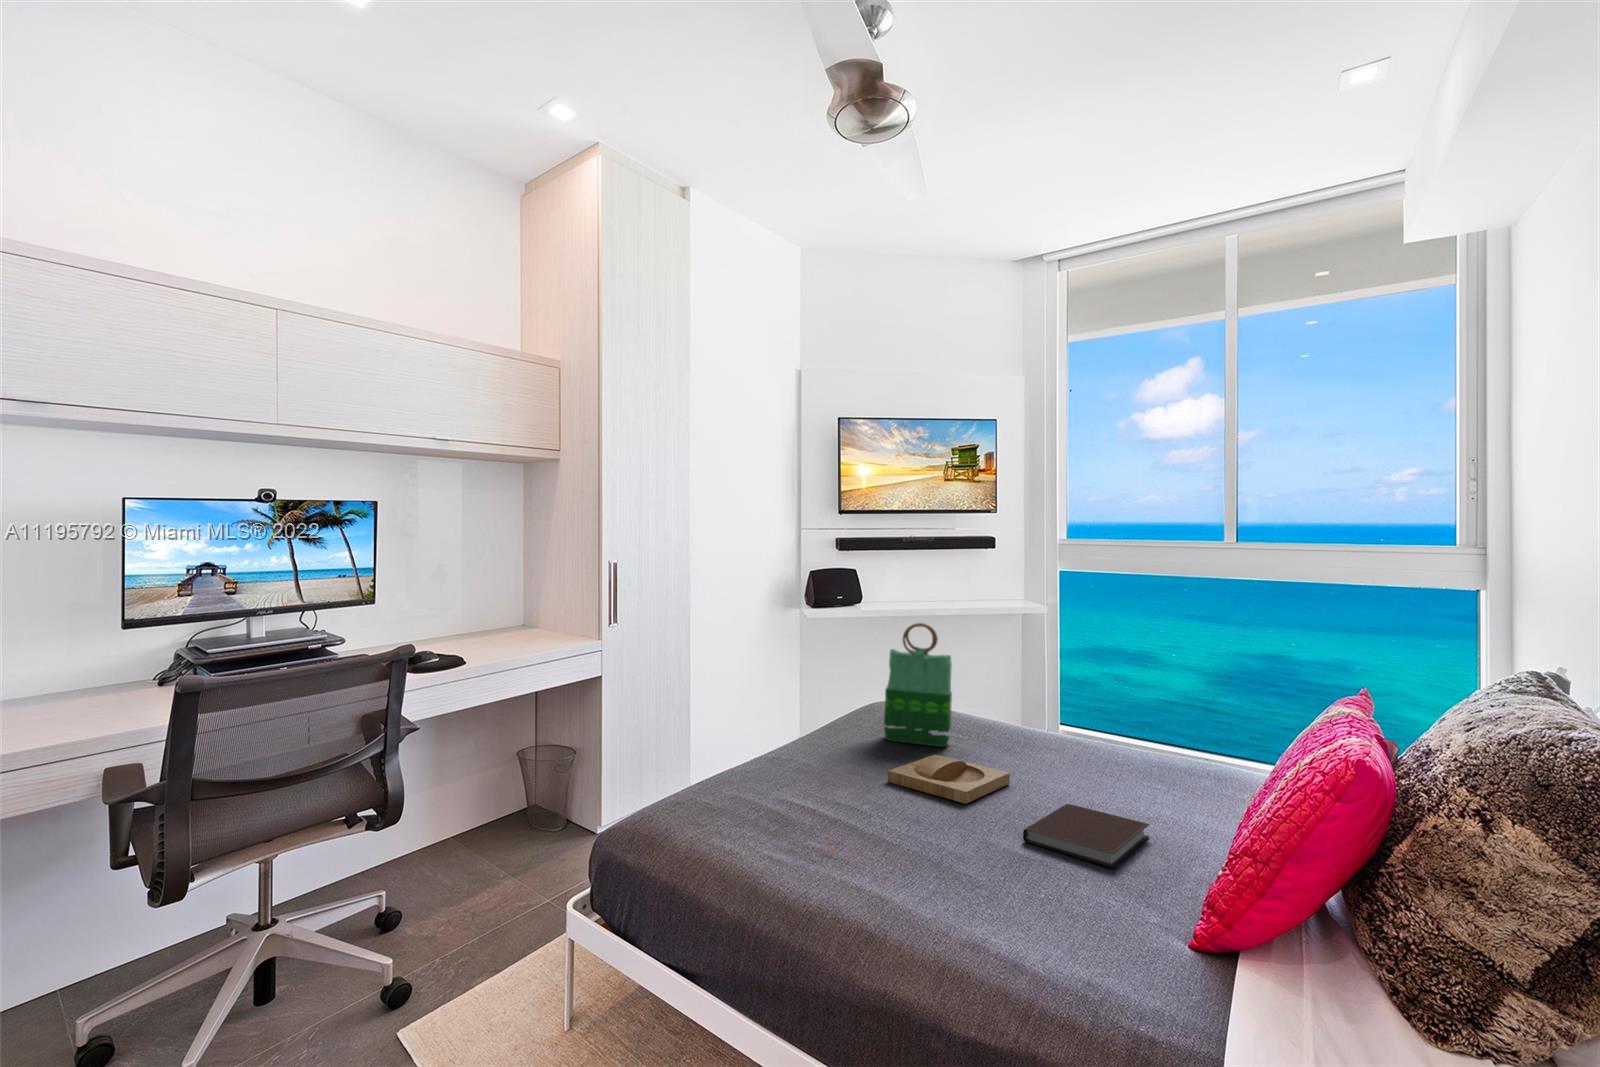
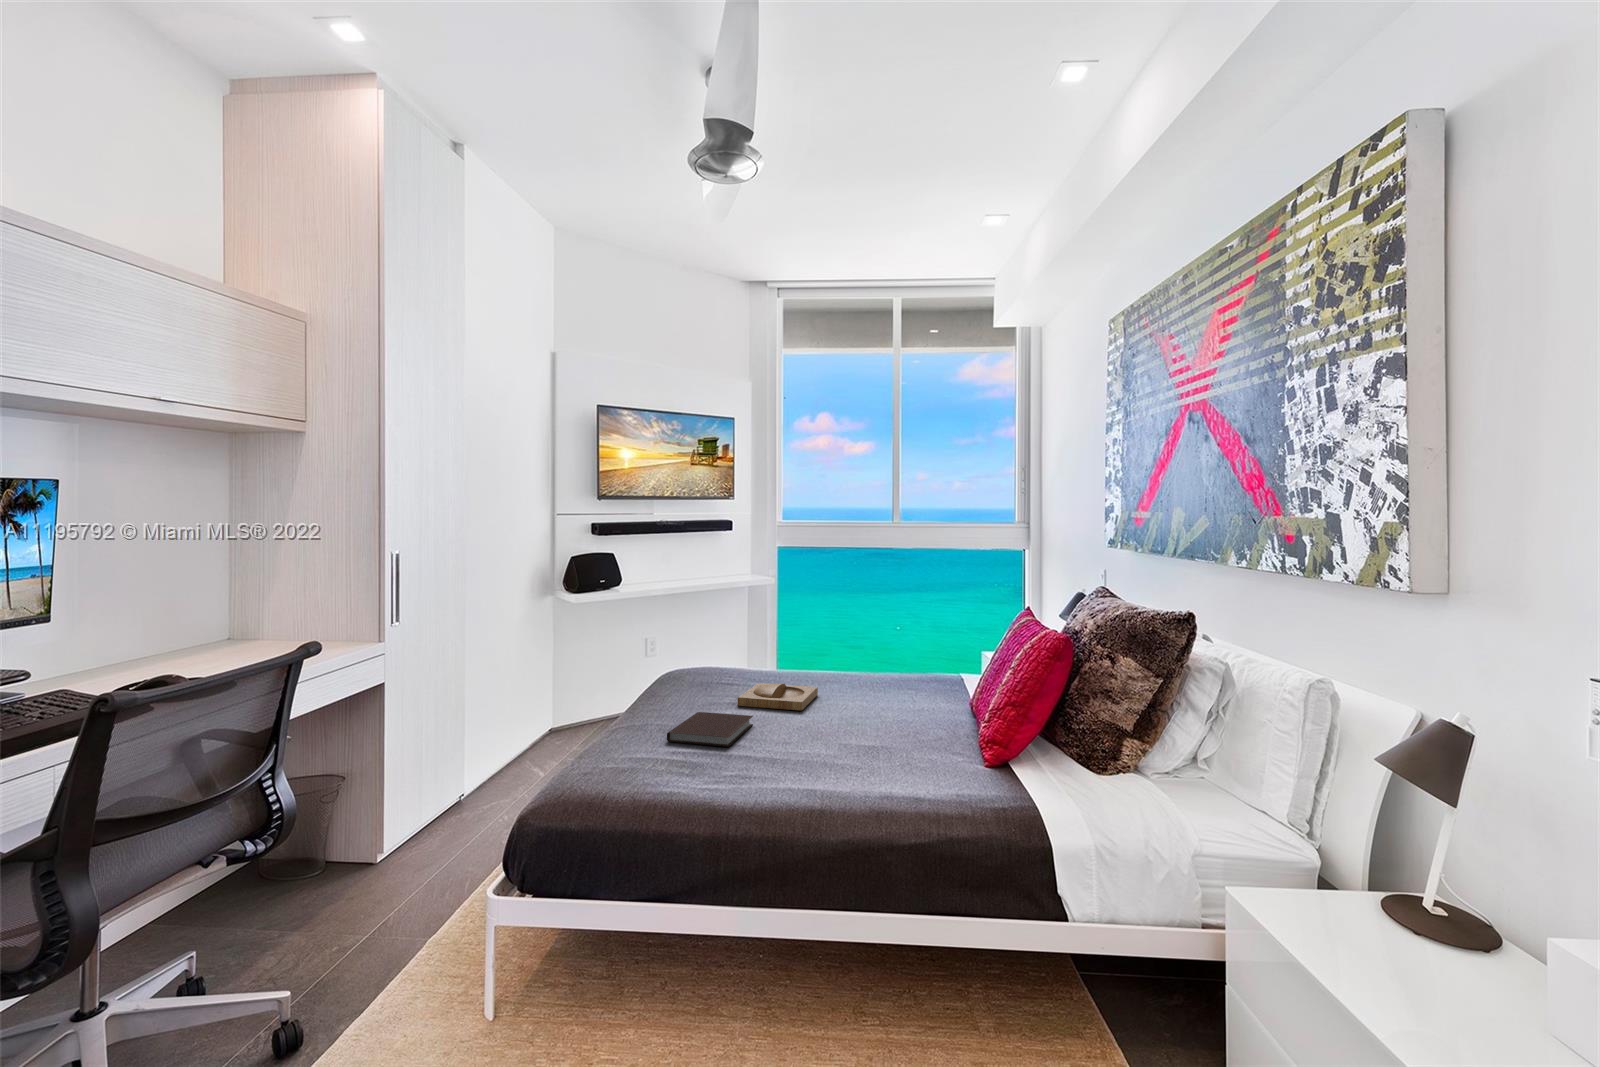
tote bag: present [884,623,952,747] -> none [707,586,758,680]
notebook: present [1023,804,1149,868] -> present [667,712,753,747]

